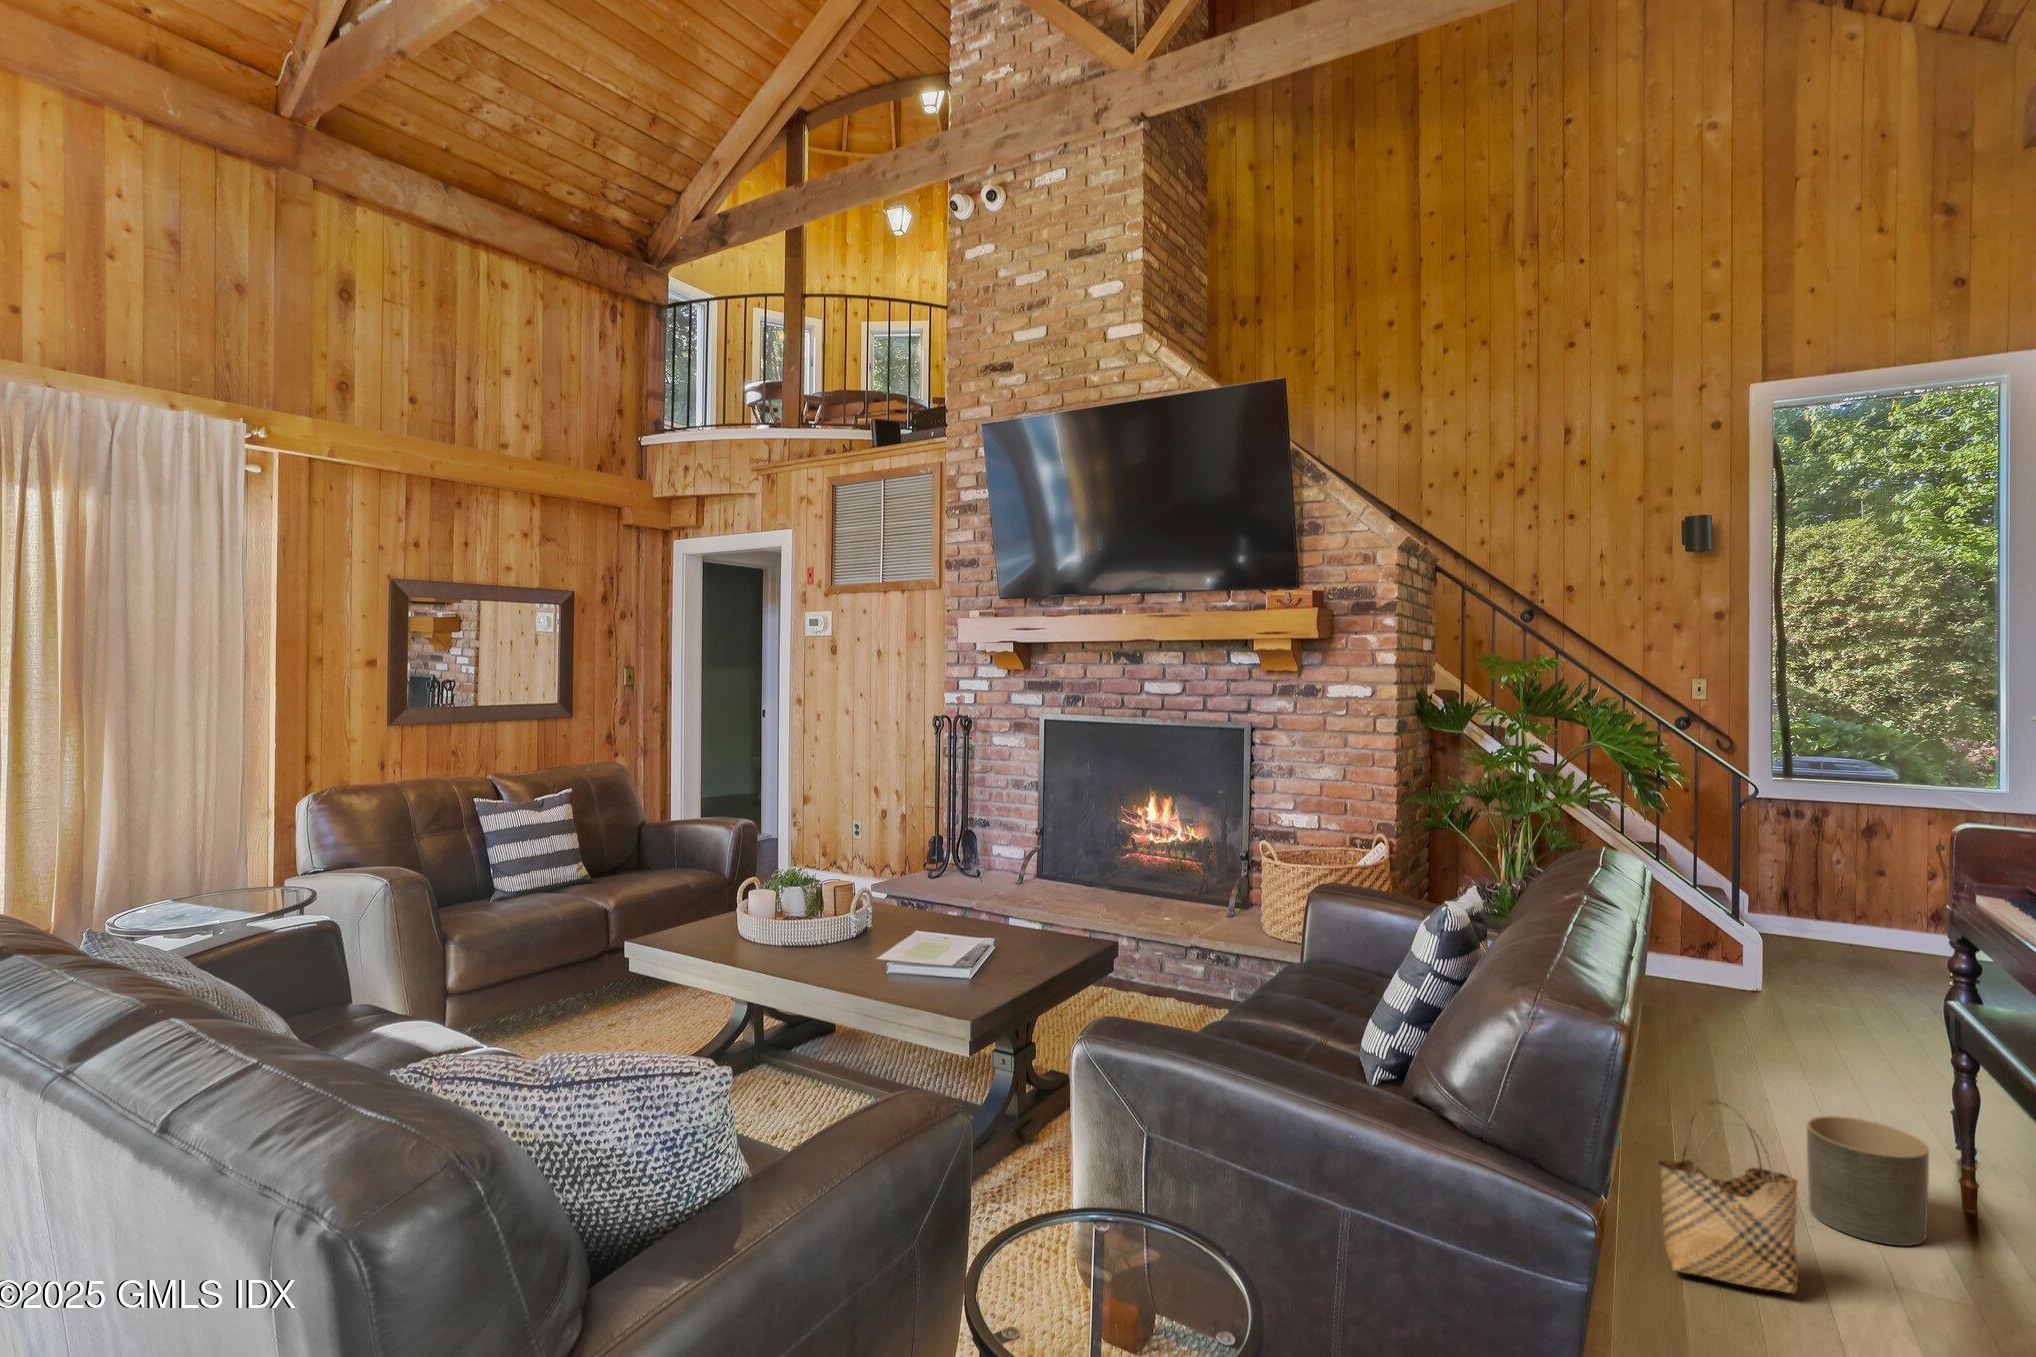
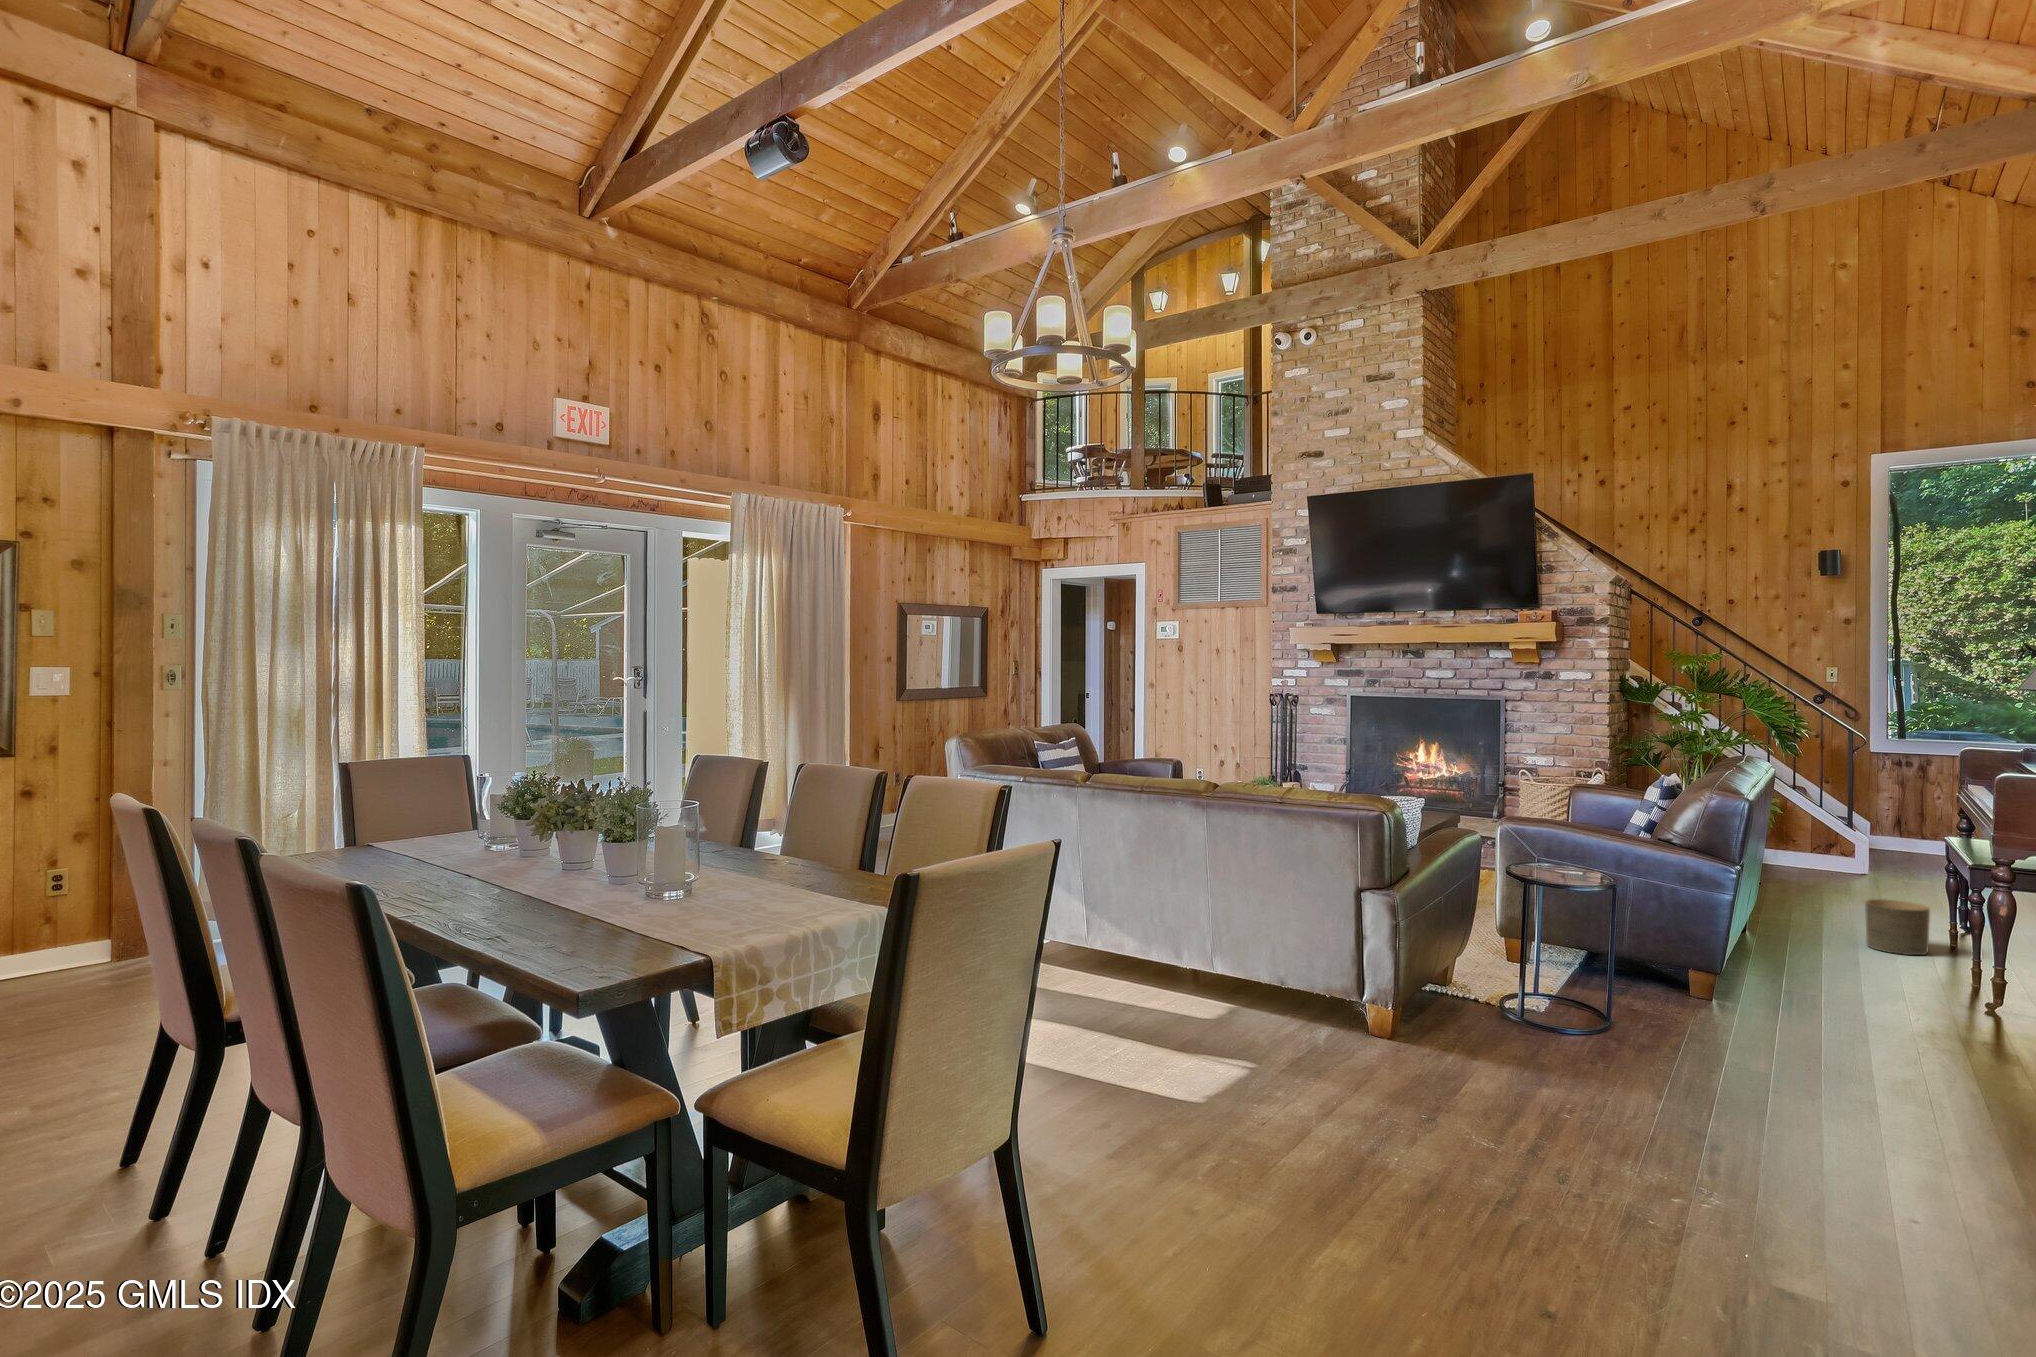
woven basket: present [1658,1101,1798,1293] -> none [1779,878,1852,963]

